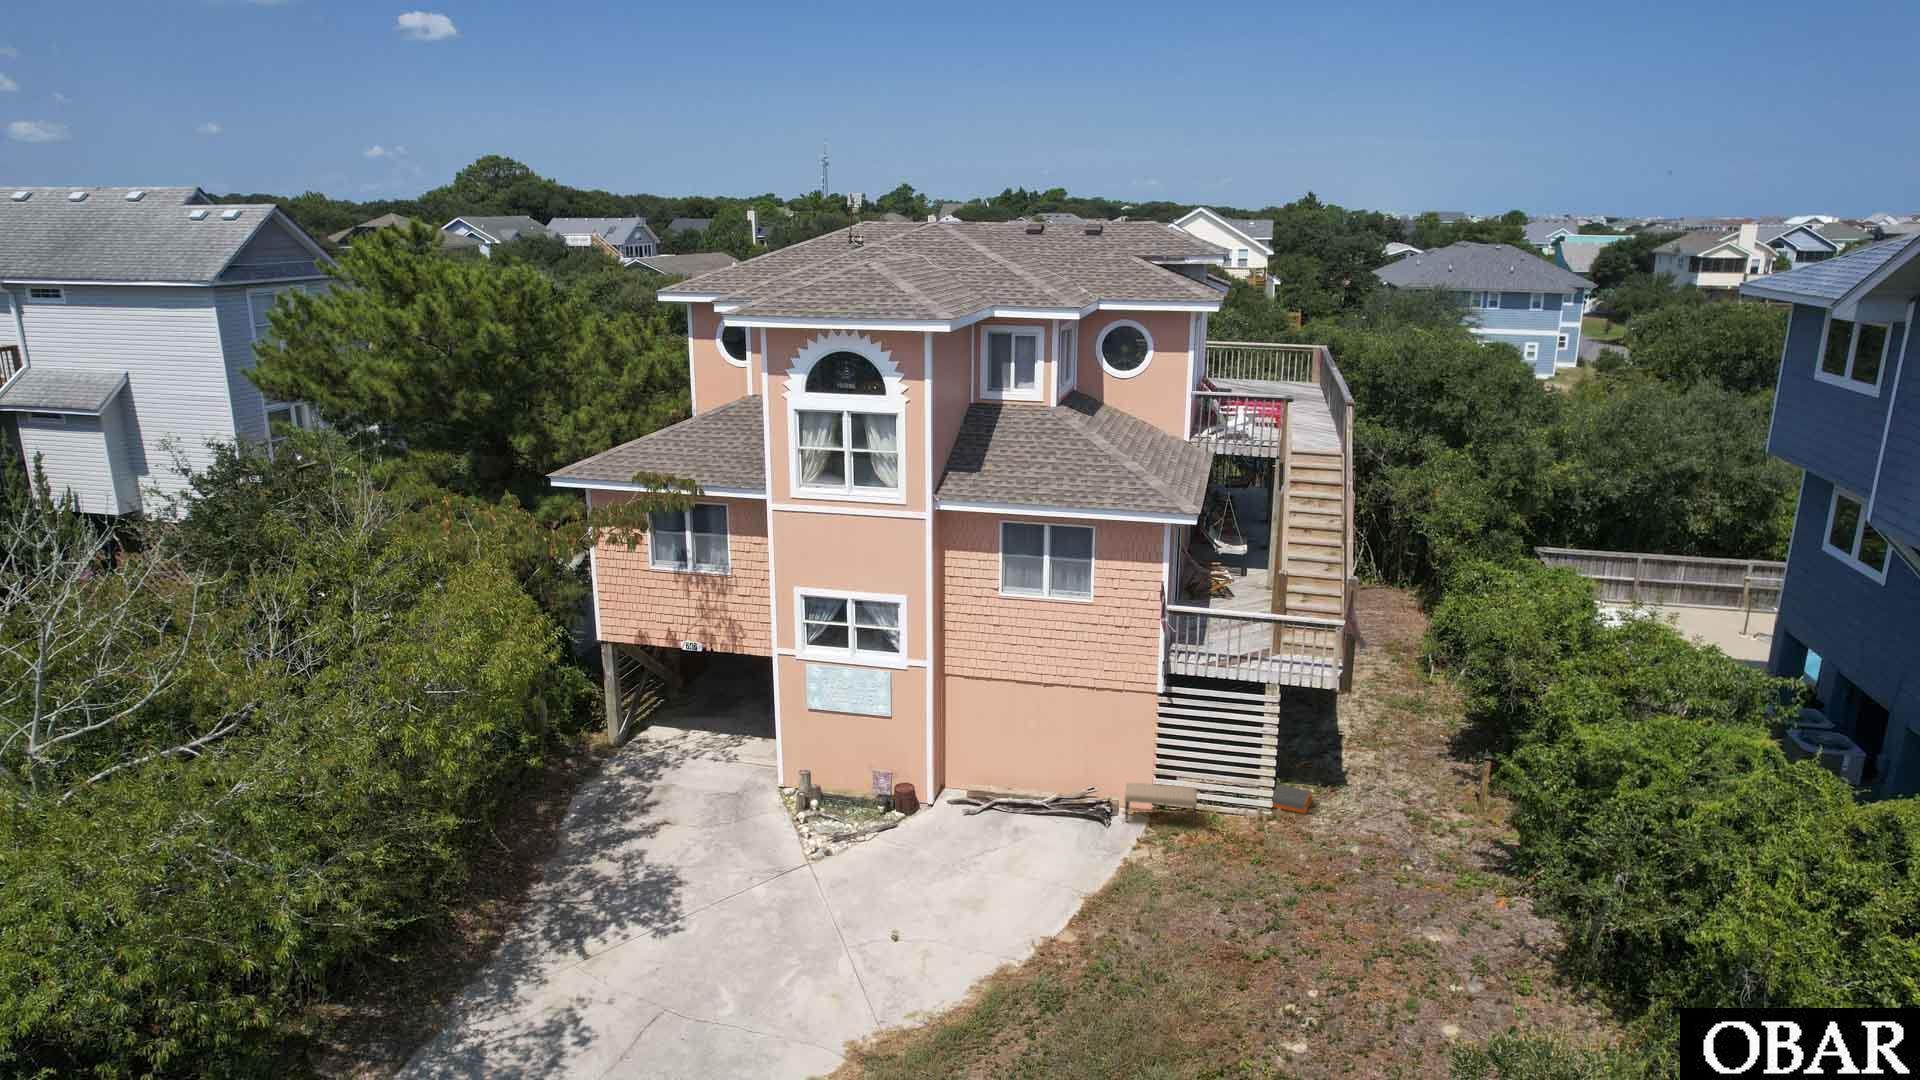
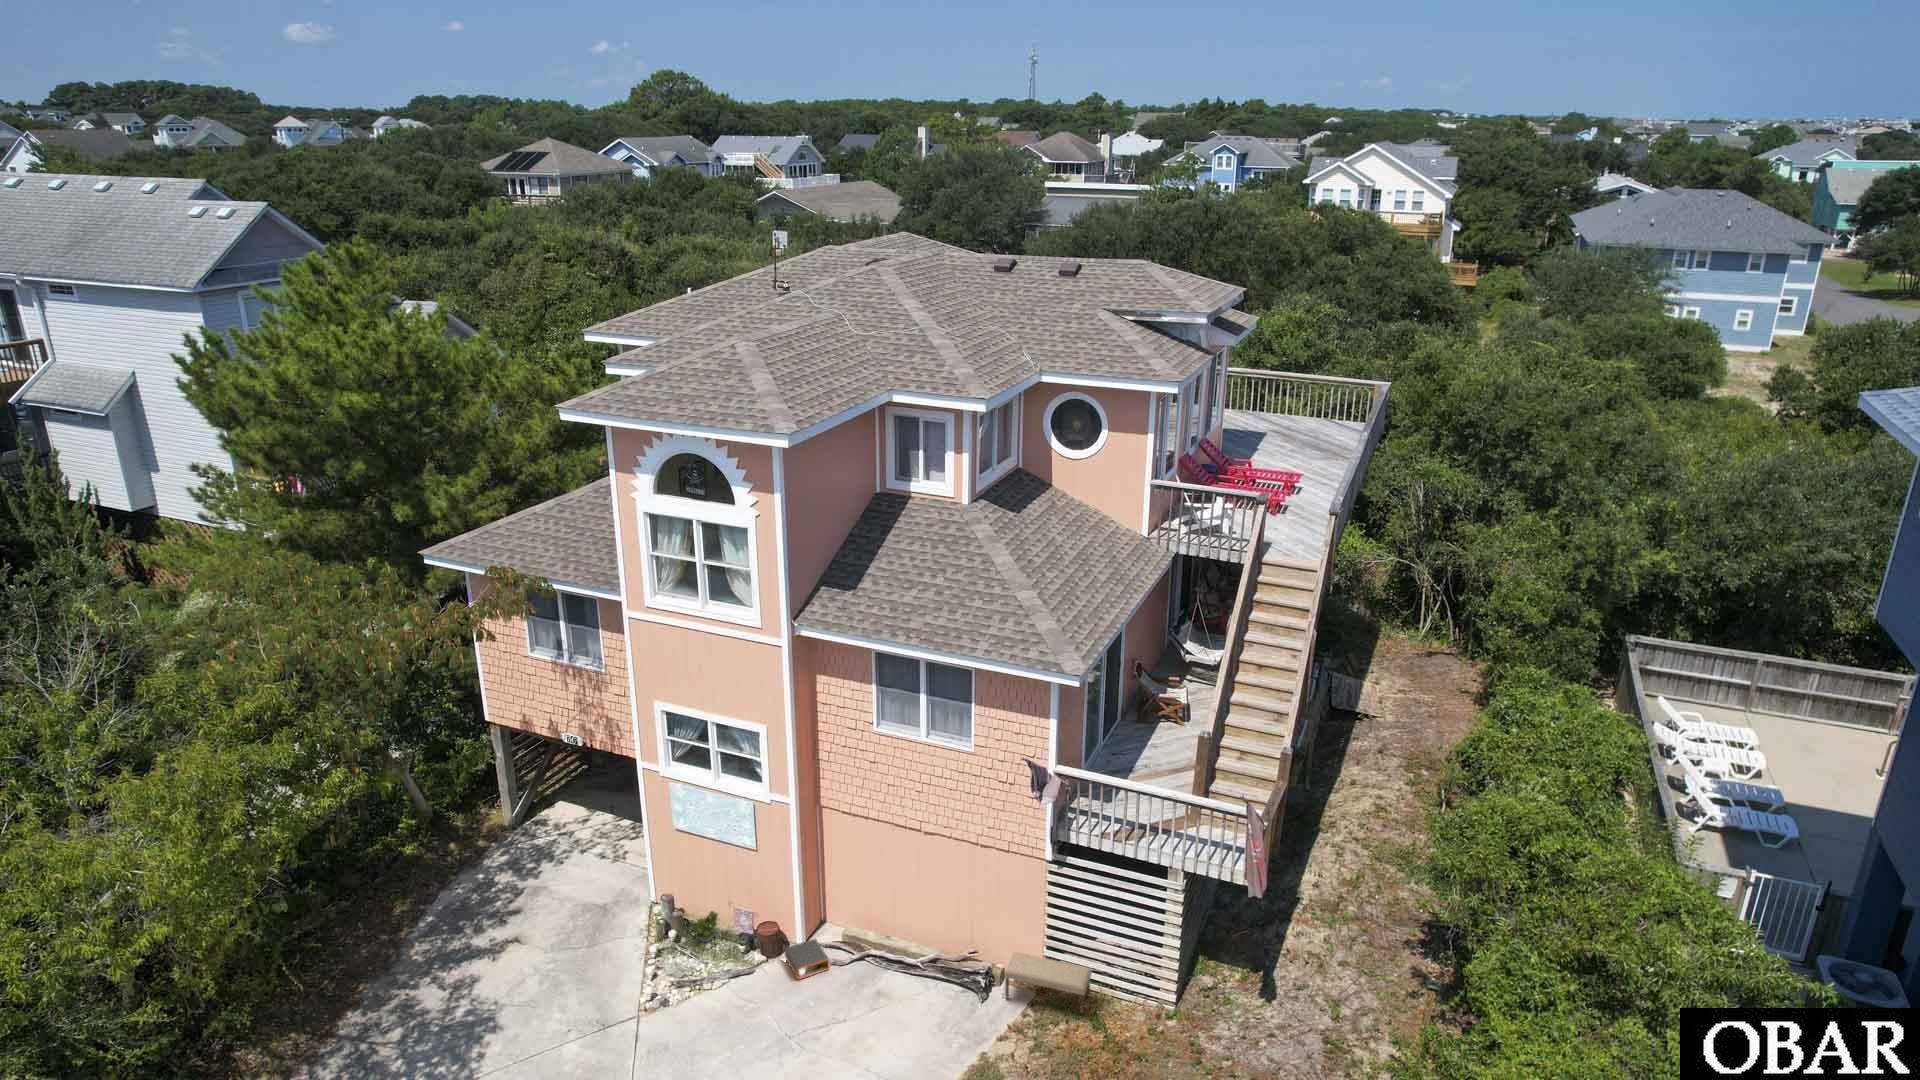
potted plant: none [827,781,852,808] -> present [687,911,718,942]
storage box: present [1272,785,1312,814] -> present [785,939,829,979]

